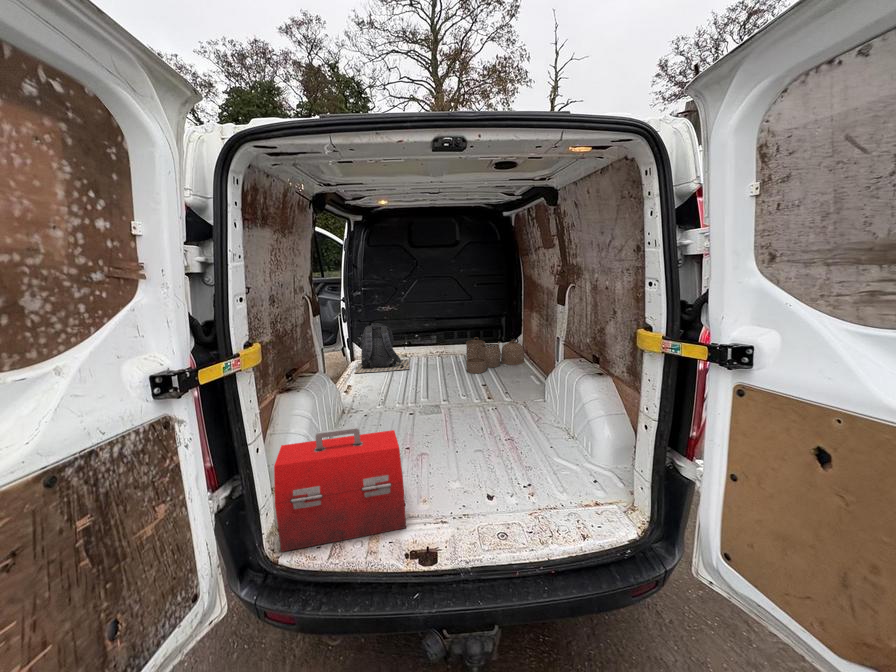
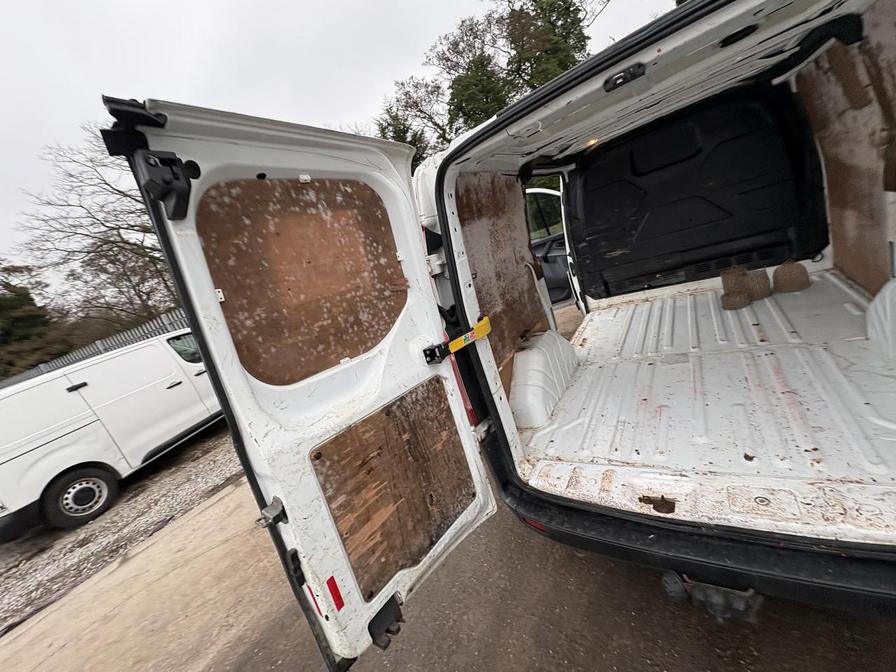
backpack: present [355,323,409,373] -> none [591,271,651,326]
toolbox: present [274,427,406,552] -> none [515,376,635,475]

